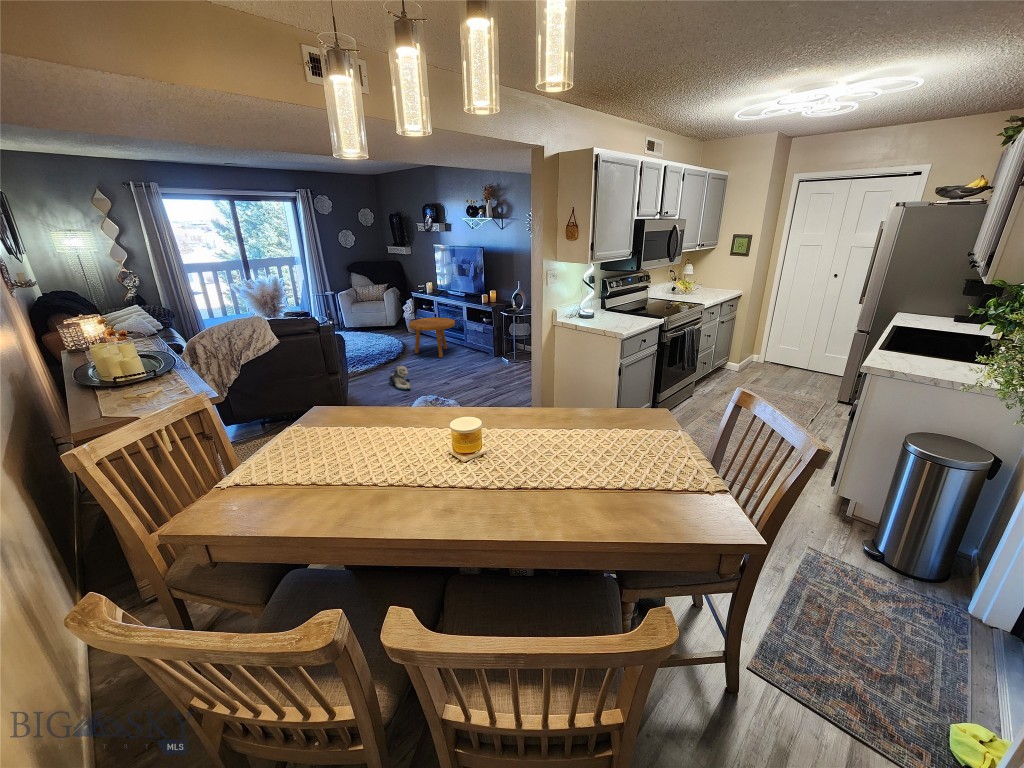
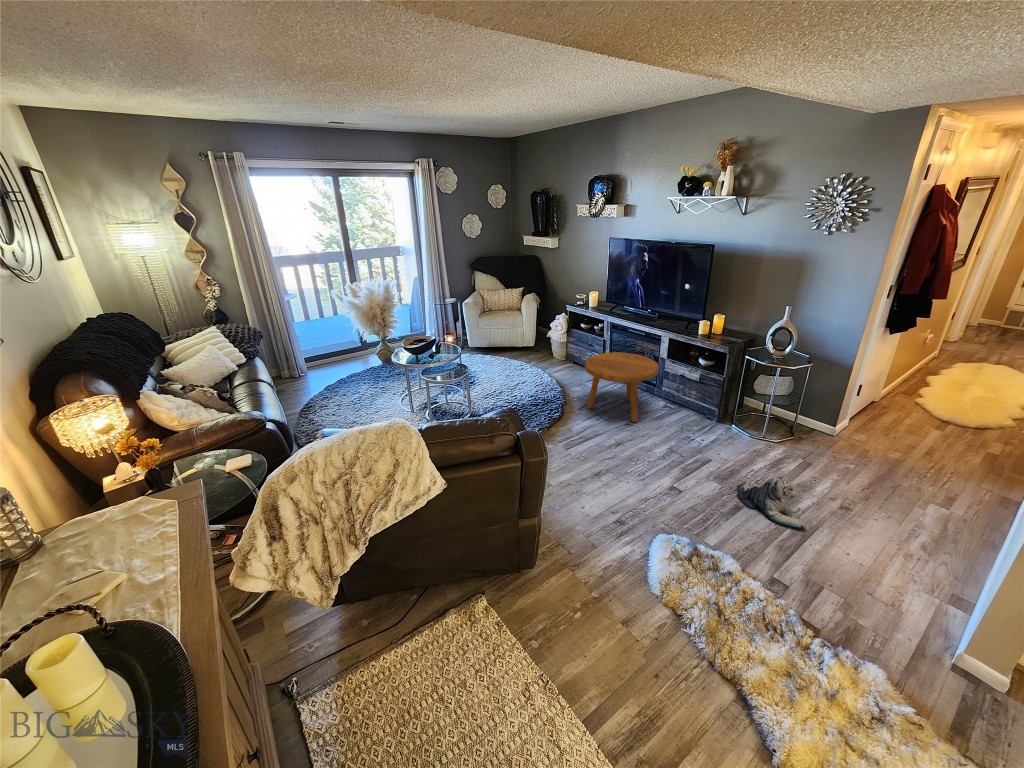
plush toy: present [389,366,411,390] -> present [737,477,806,528]

